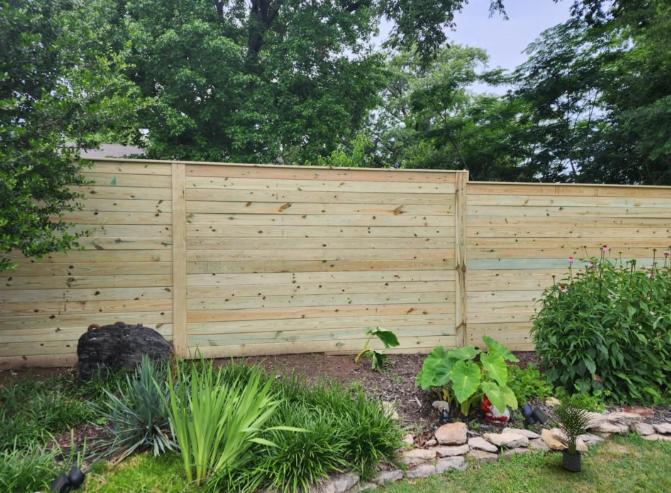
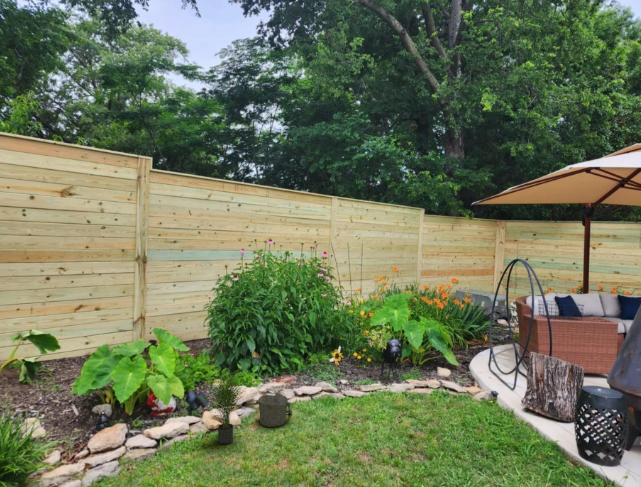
bucket: none [606,426,655,468] -> present [256,394,292,427]

